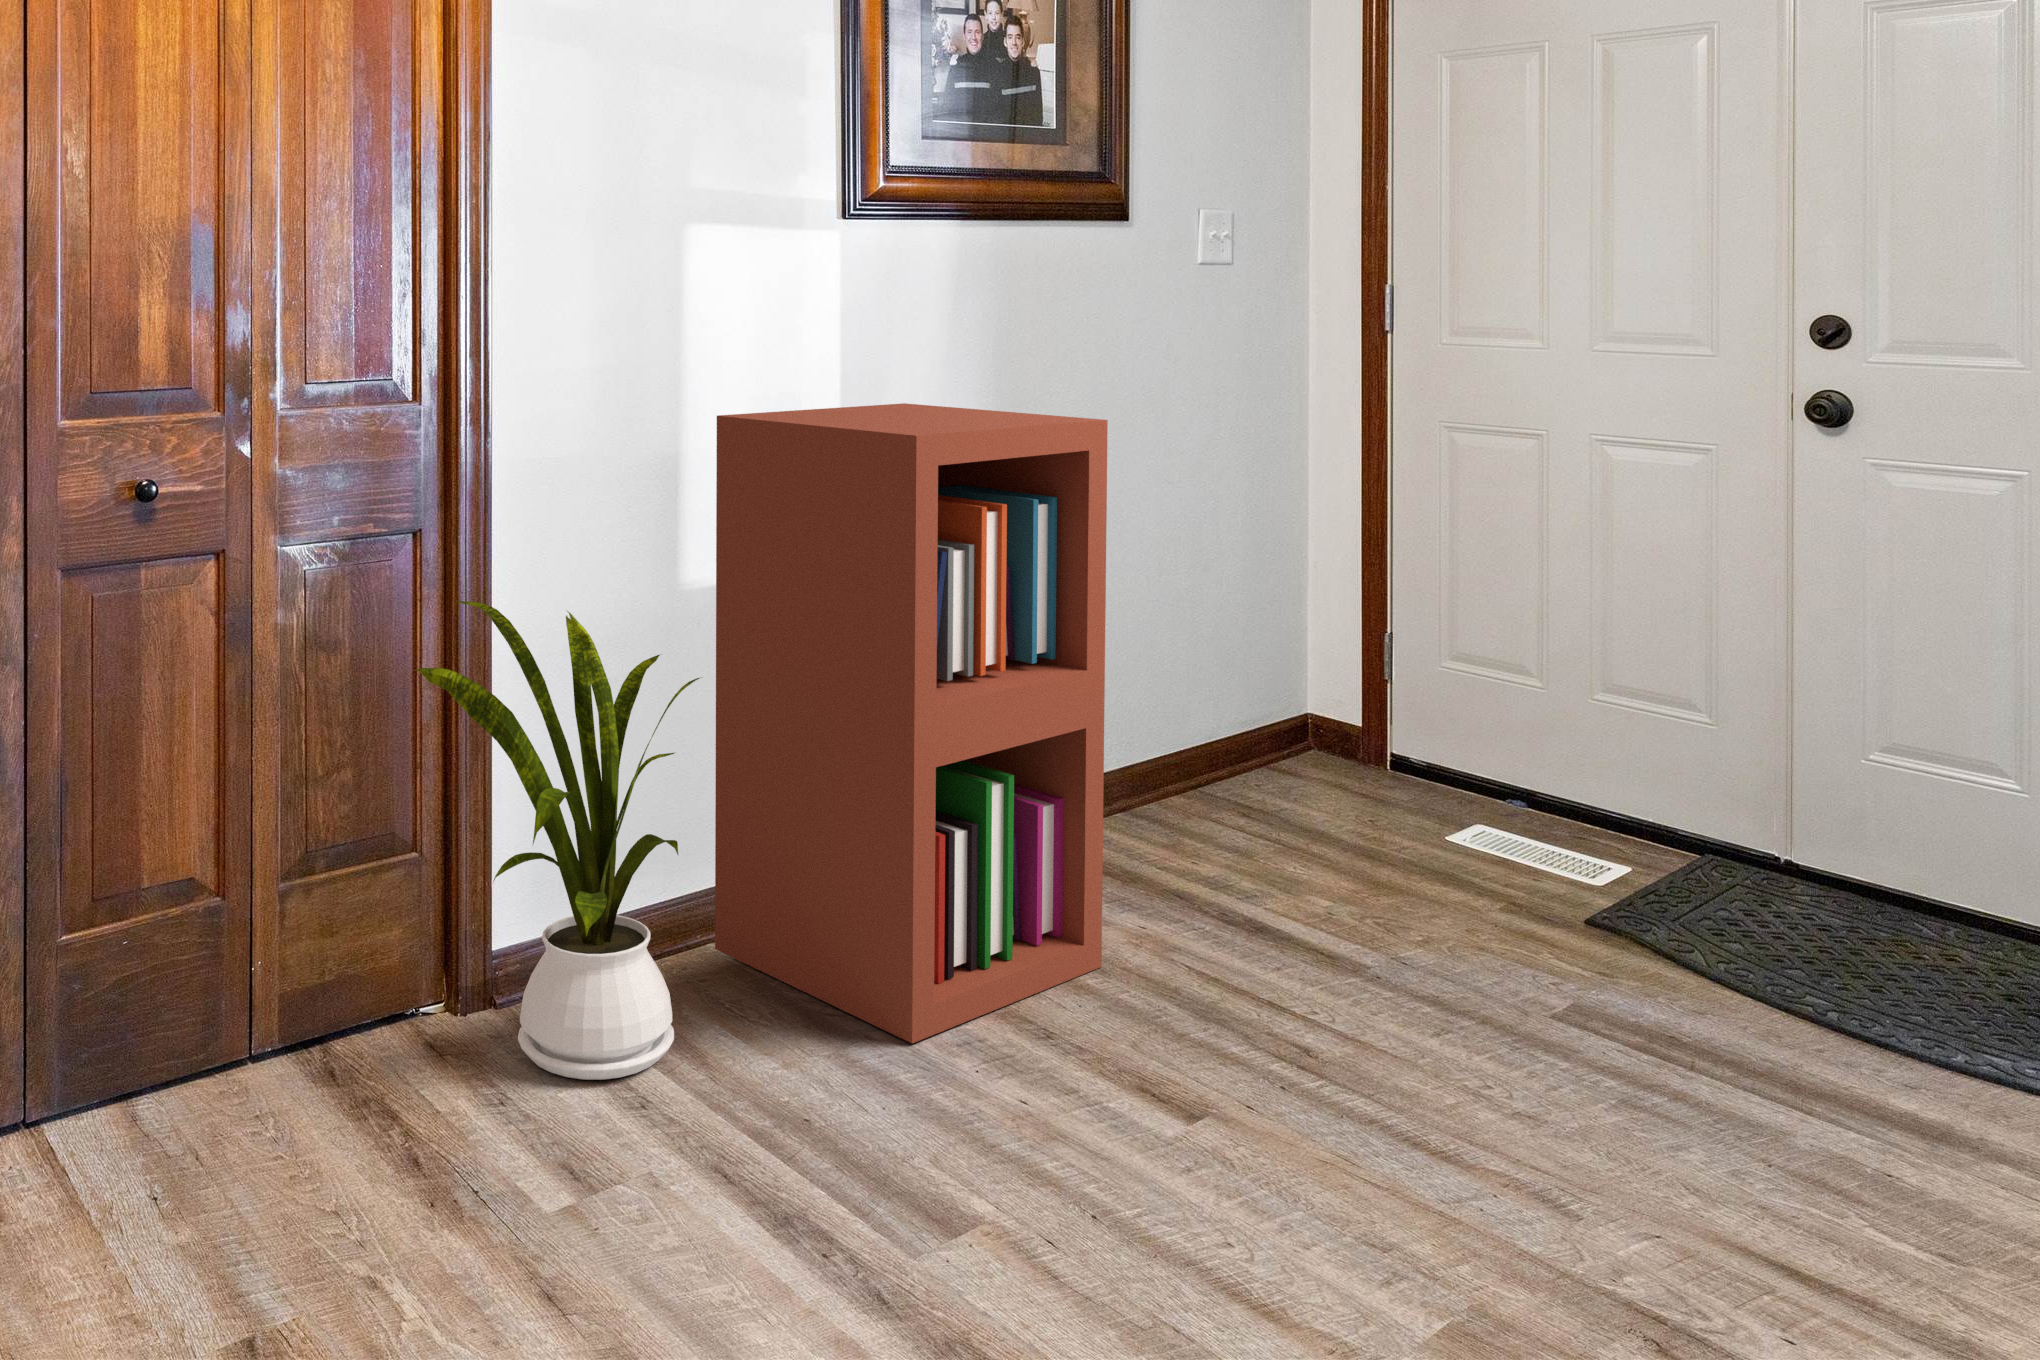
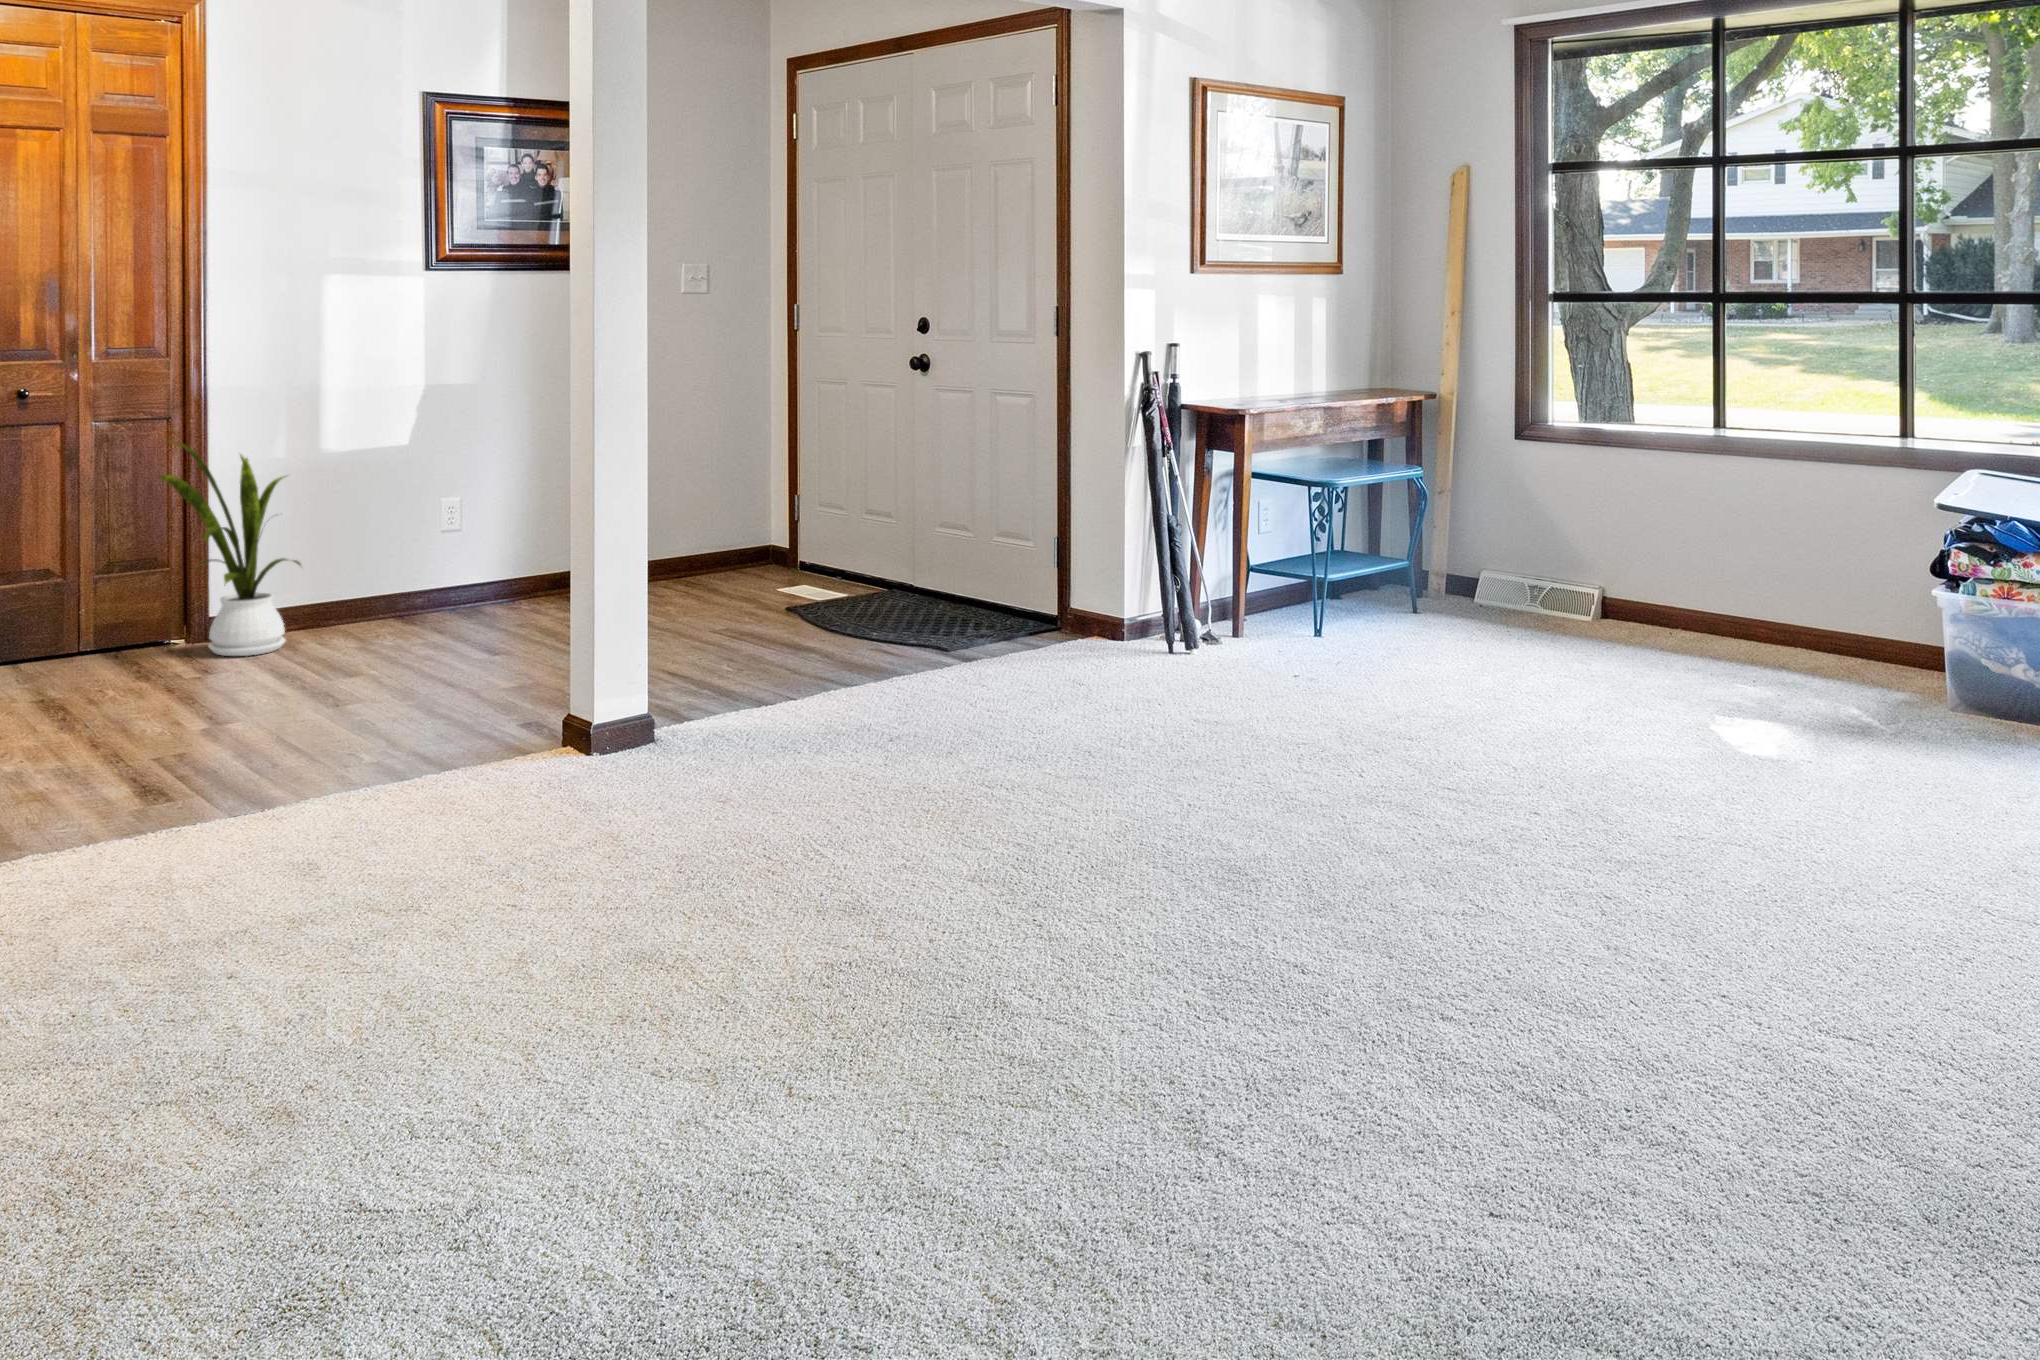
bookshelf: present [715,403,1108,1043] -> none [339,362,524,646]

